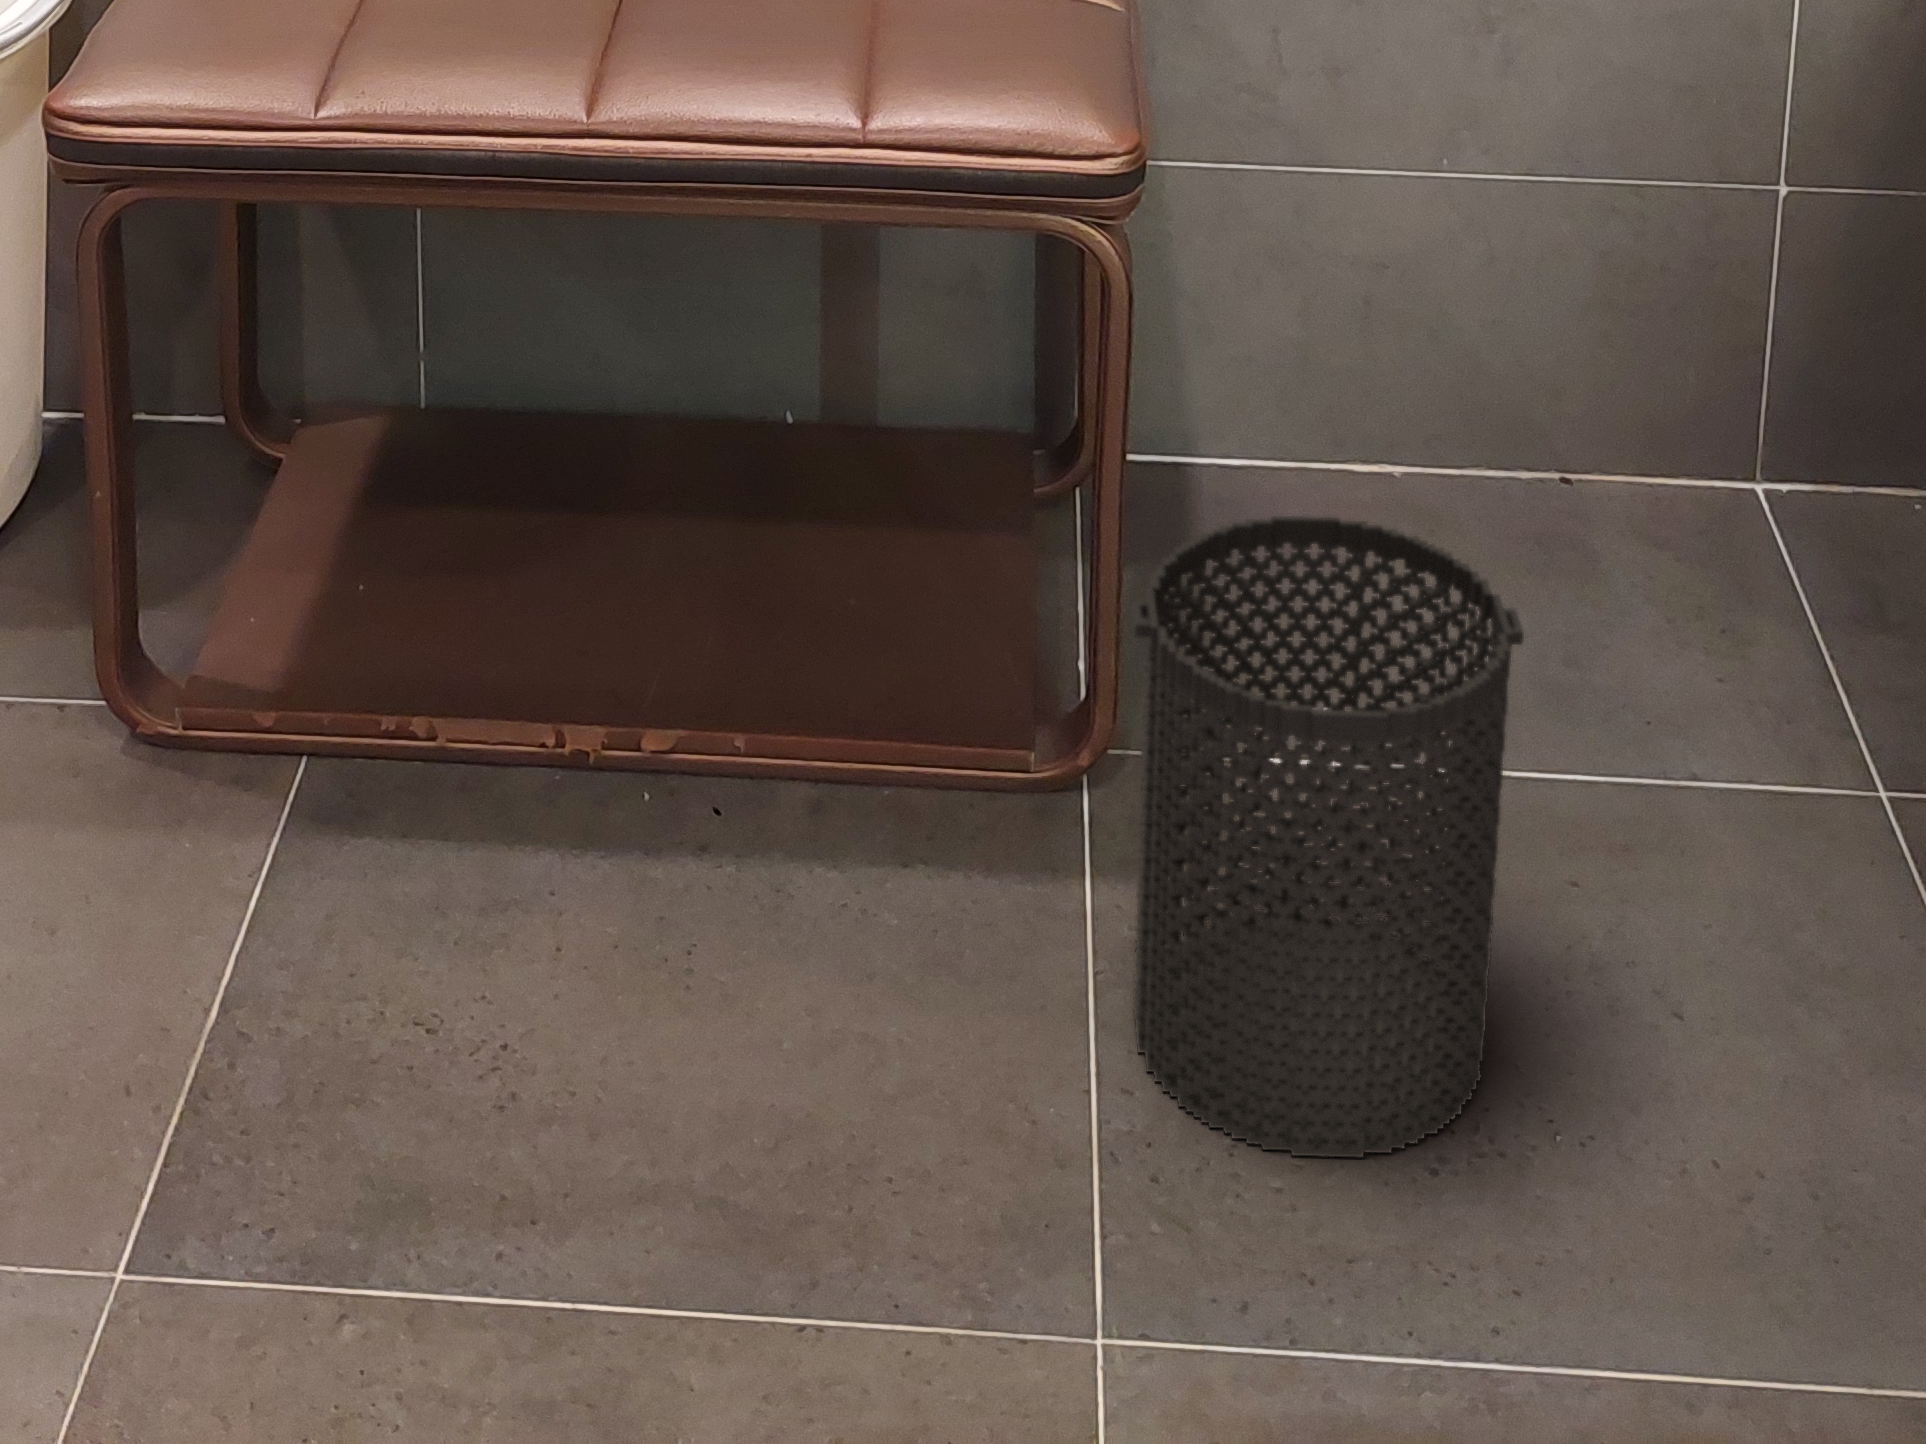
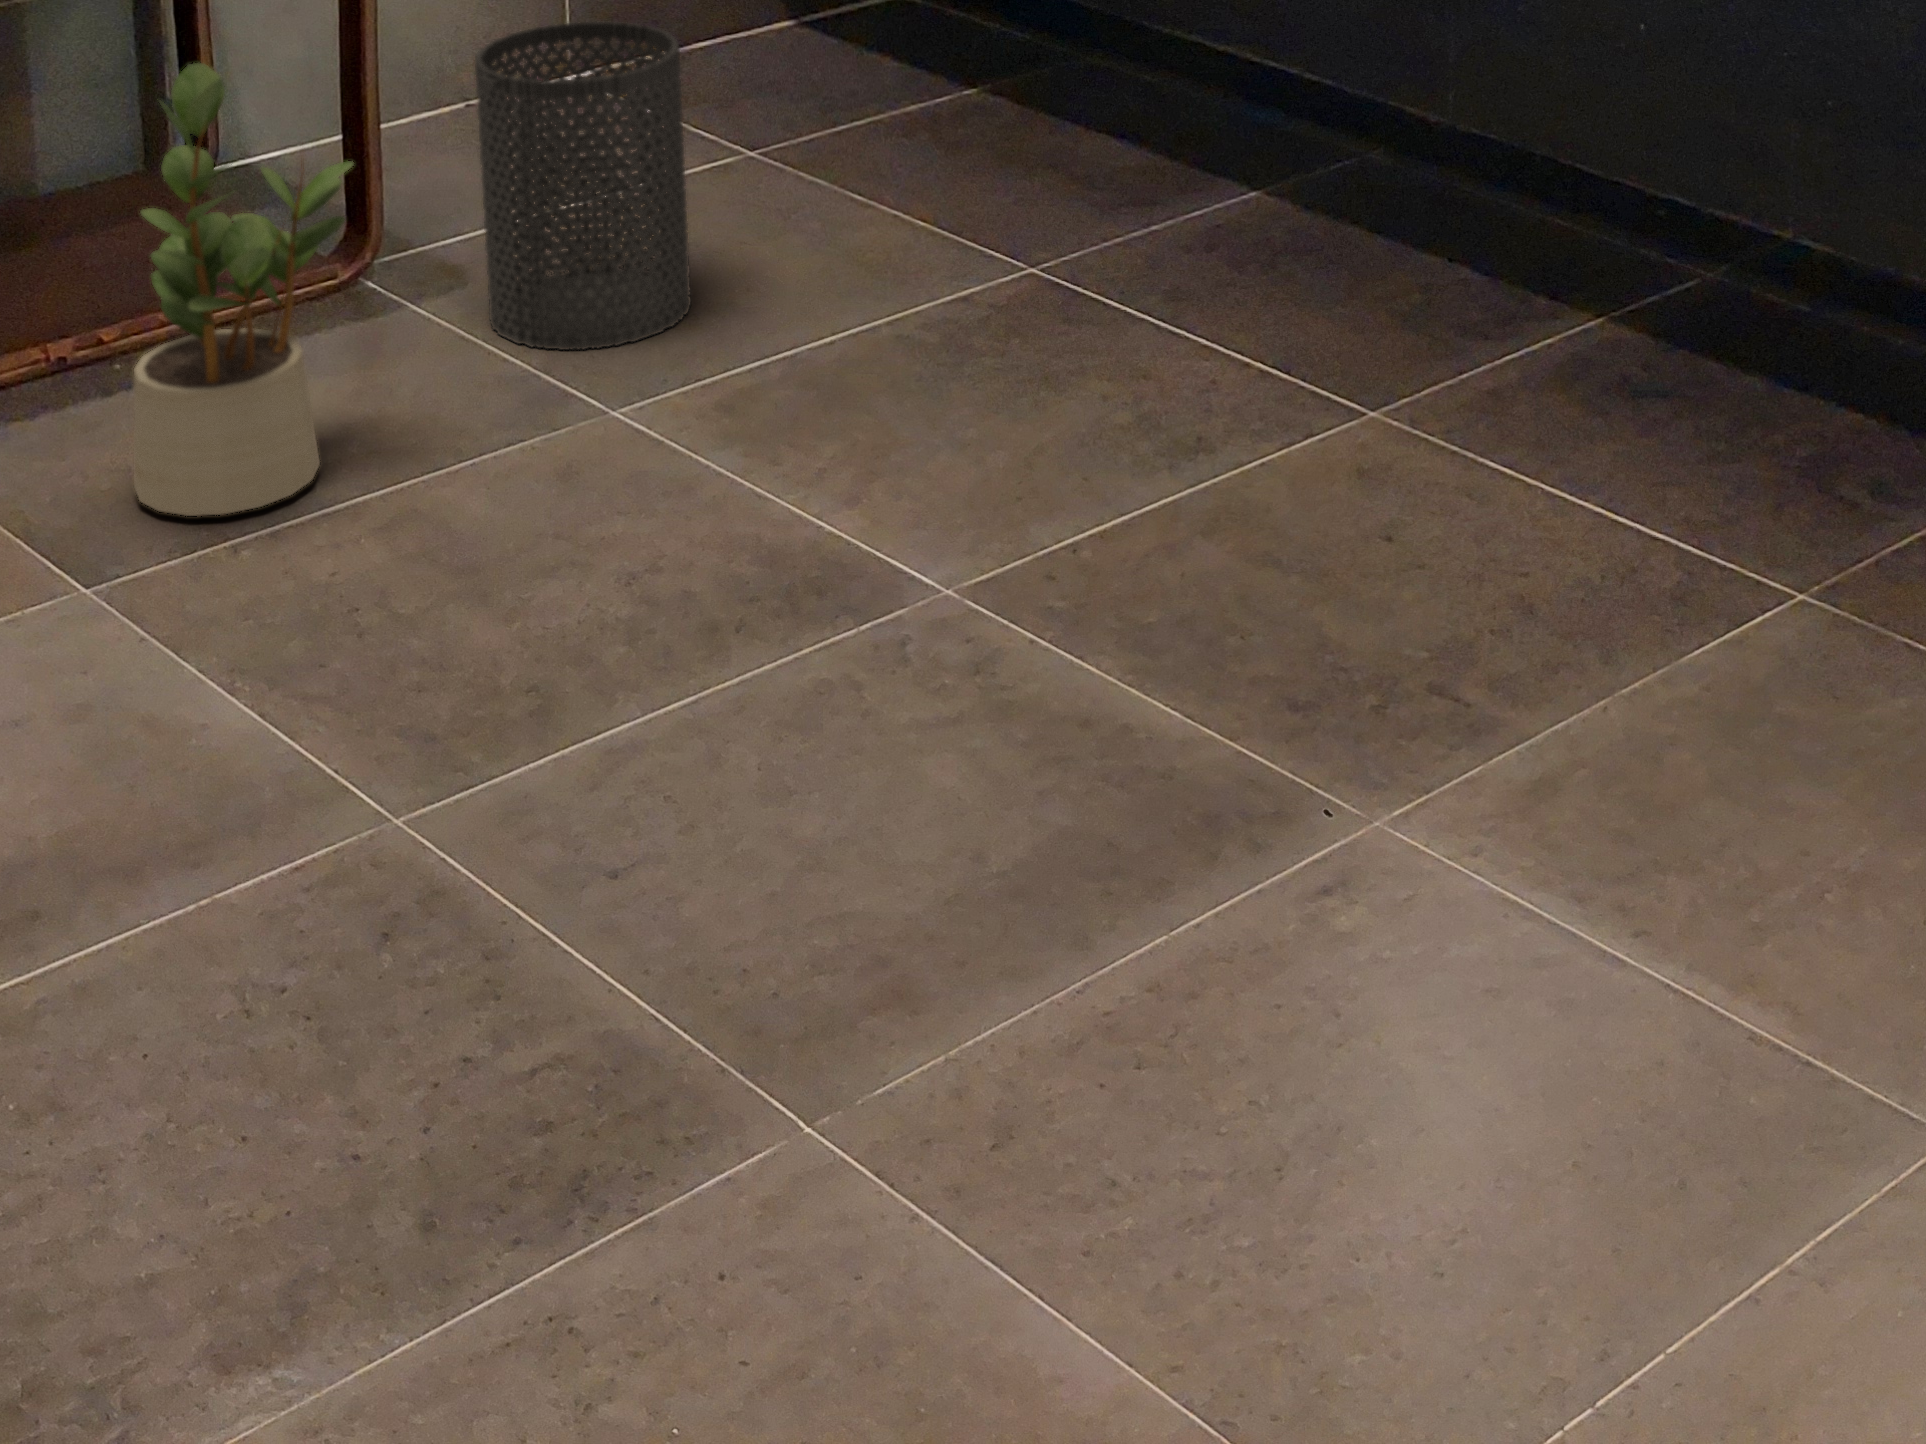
potted plant: none [346,498,723,1230] -> present [134,63,353,516]

